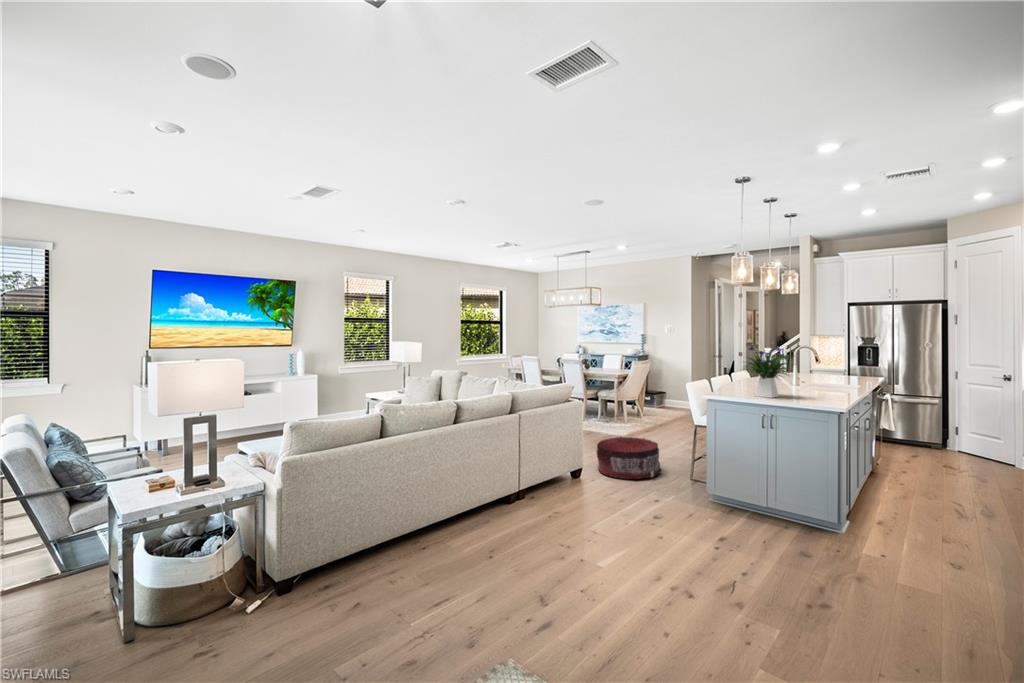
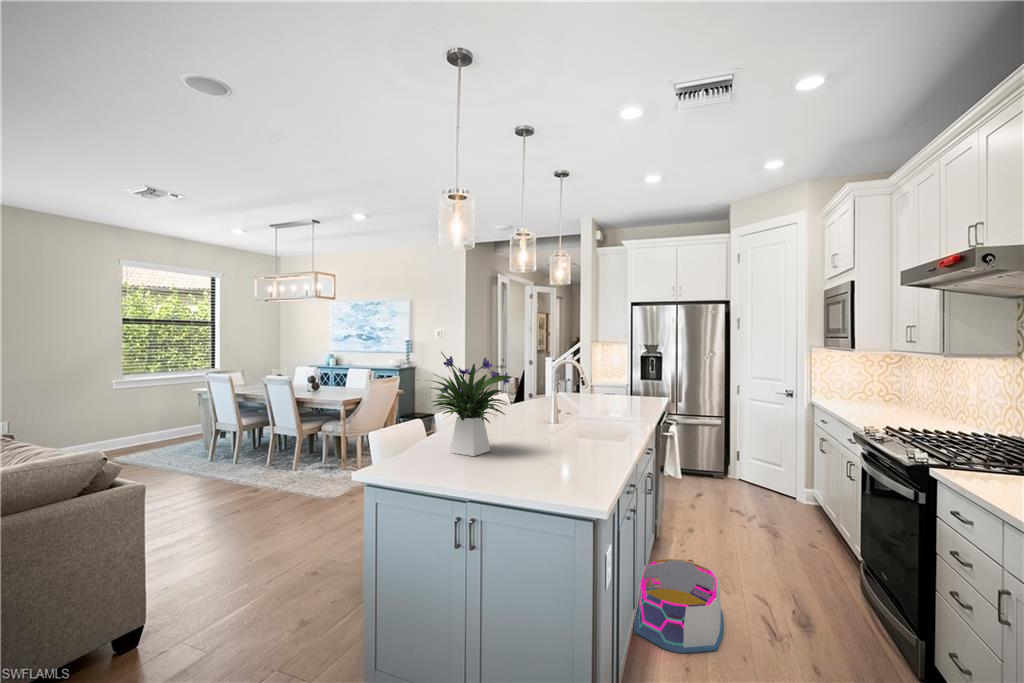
pouf: present [596,436,661,479] -> none [216,514,337,607]
storage bin: none [868,476,937,524] -> present [634,559,724,653]

